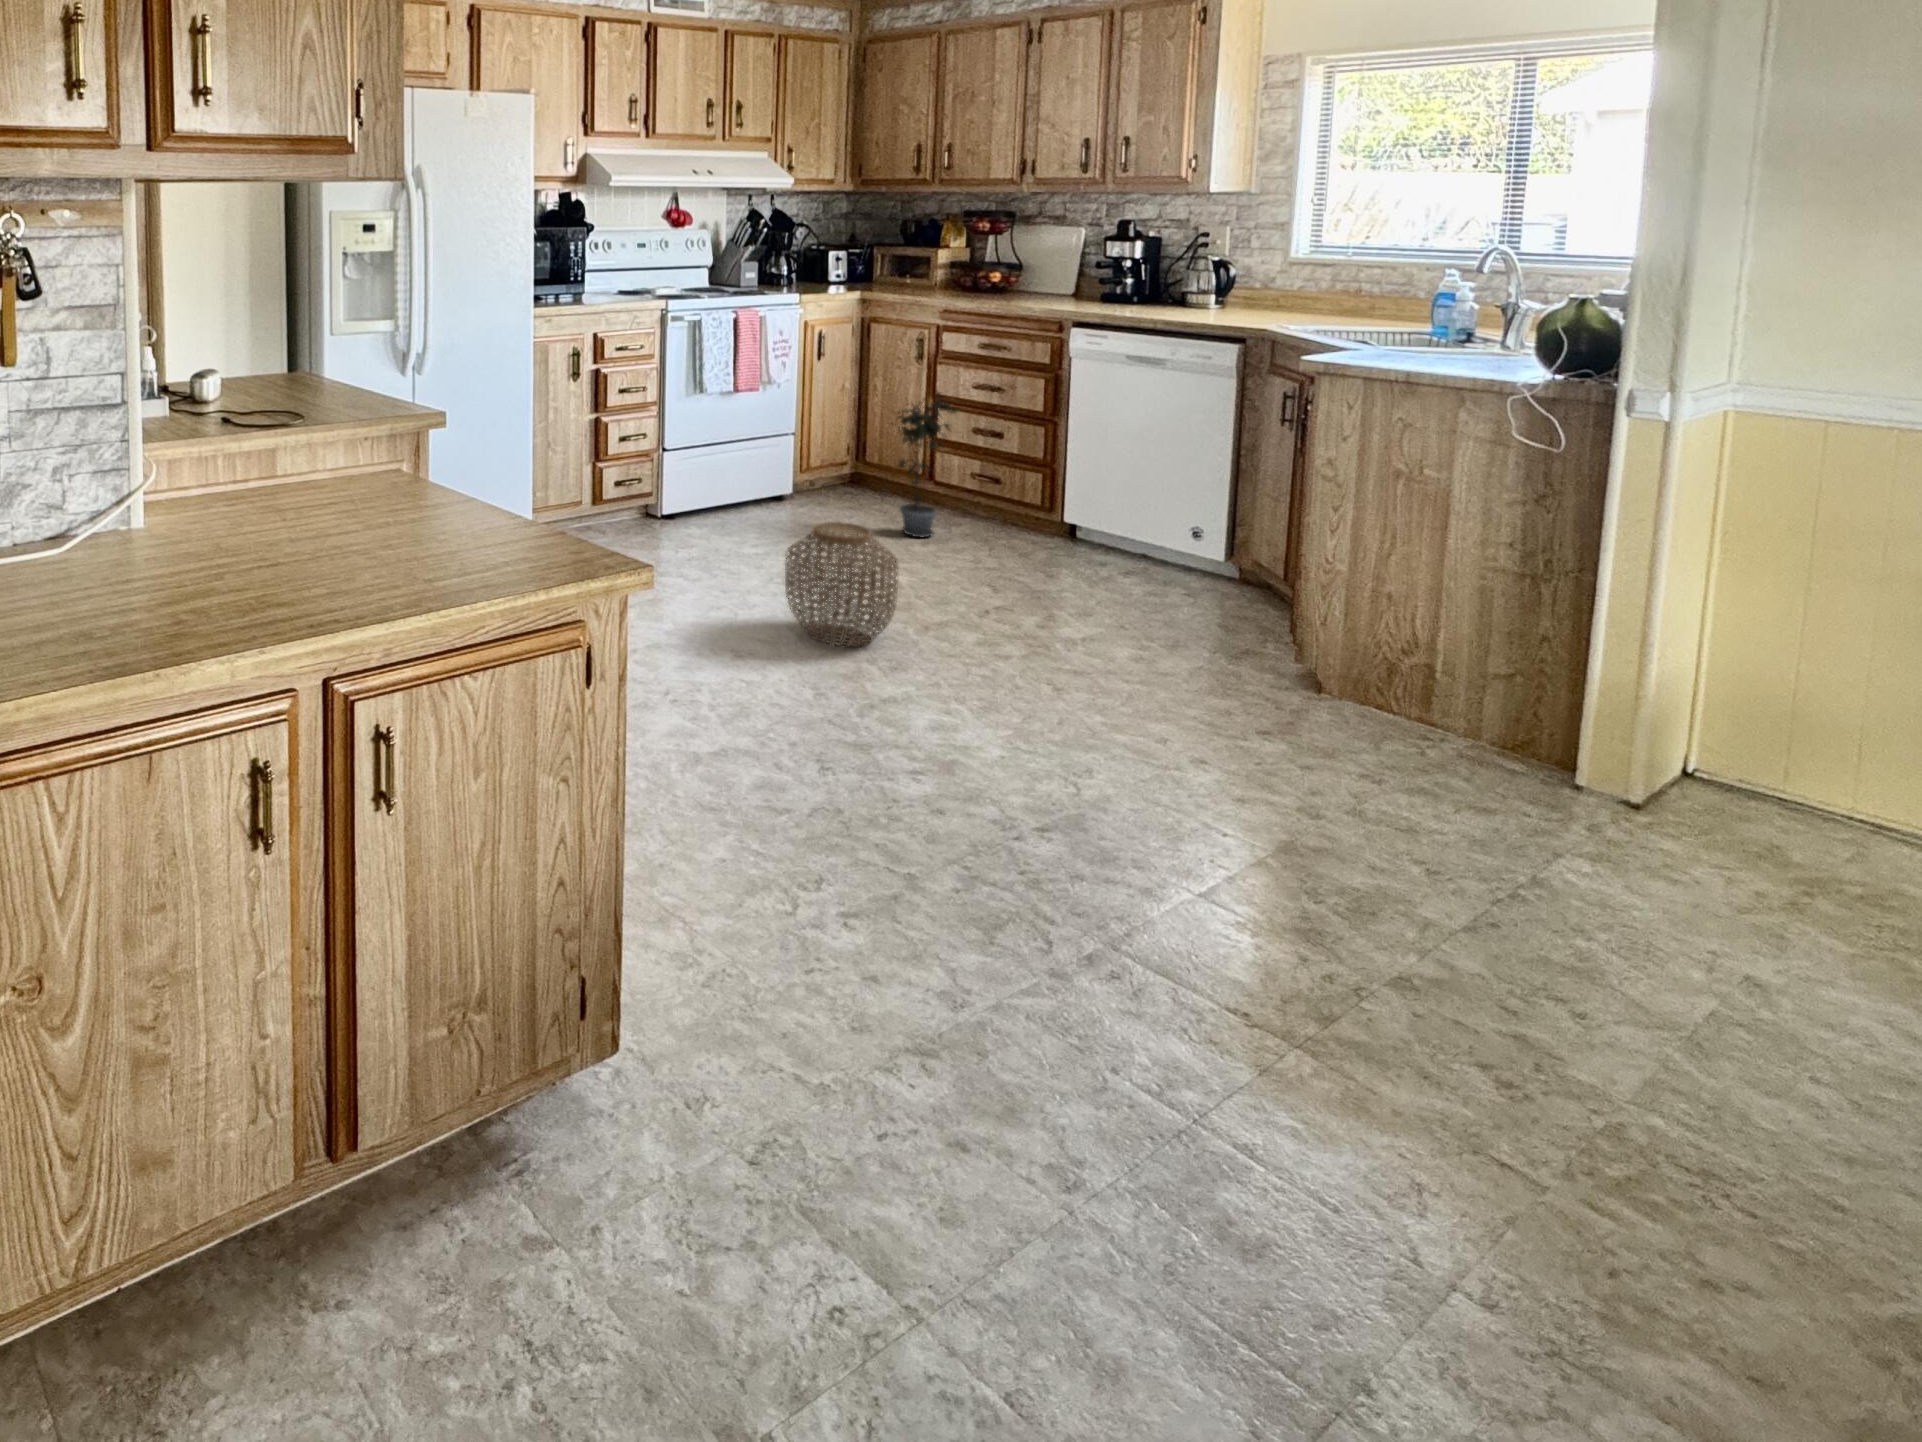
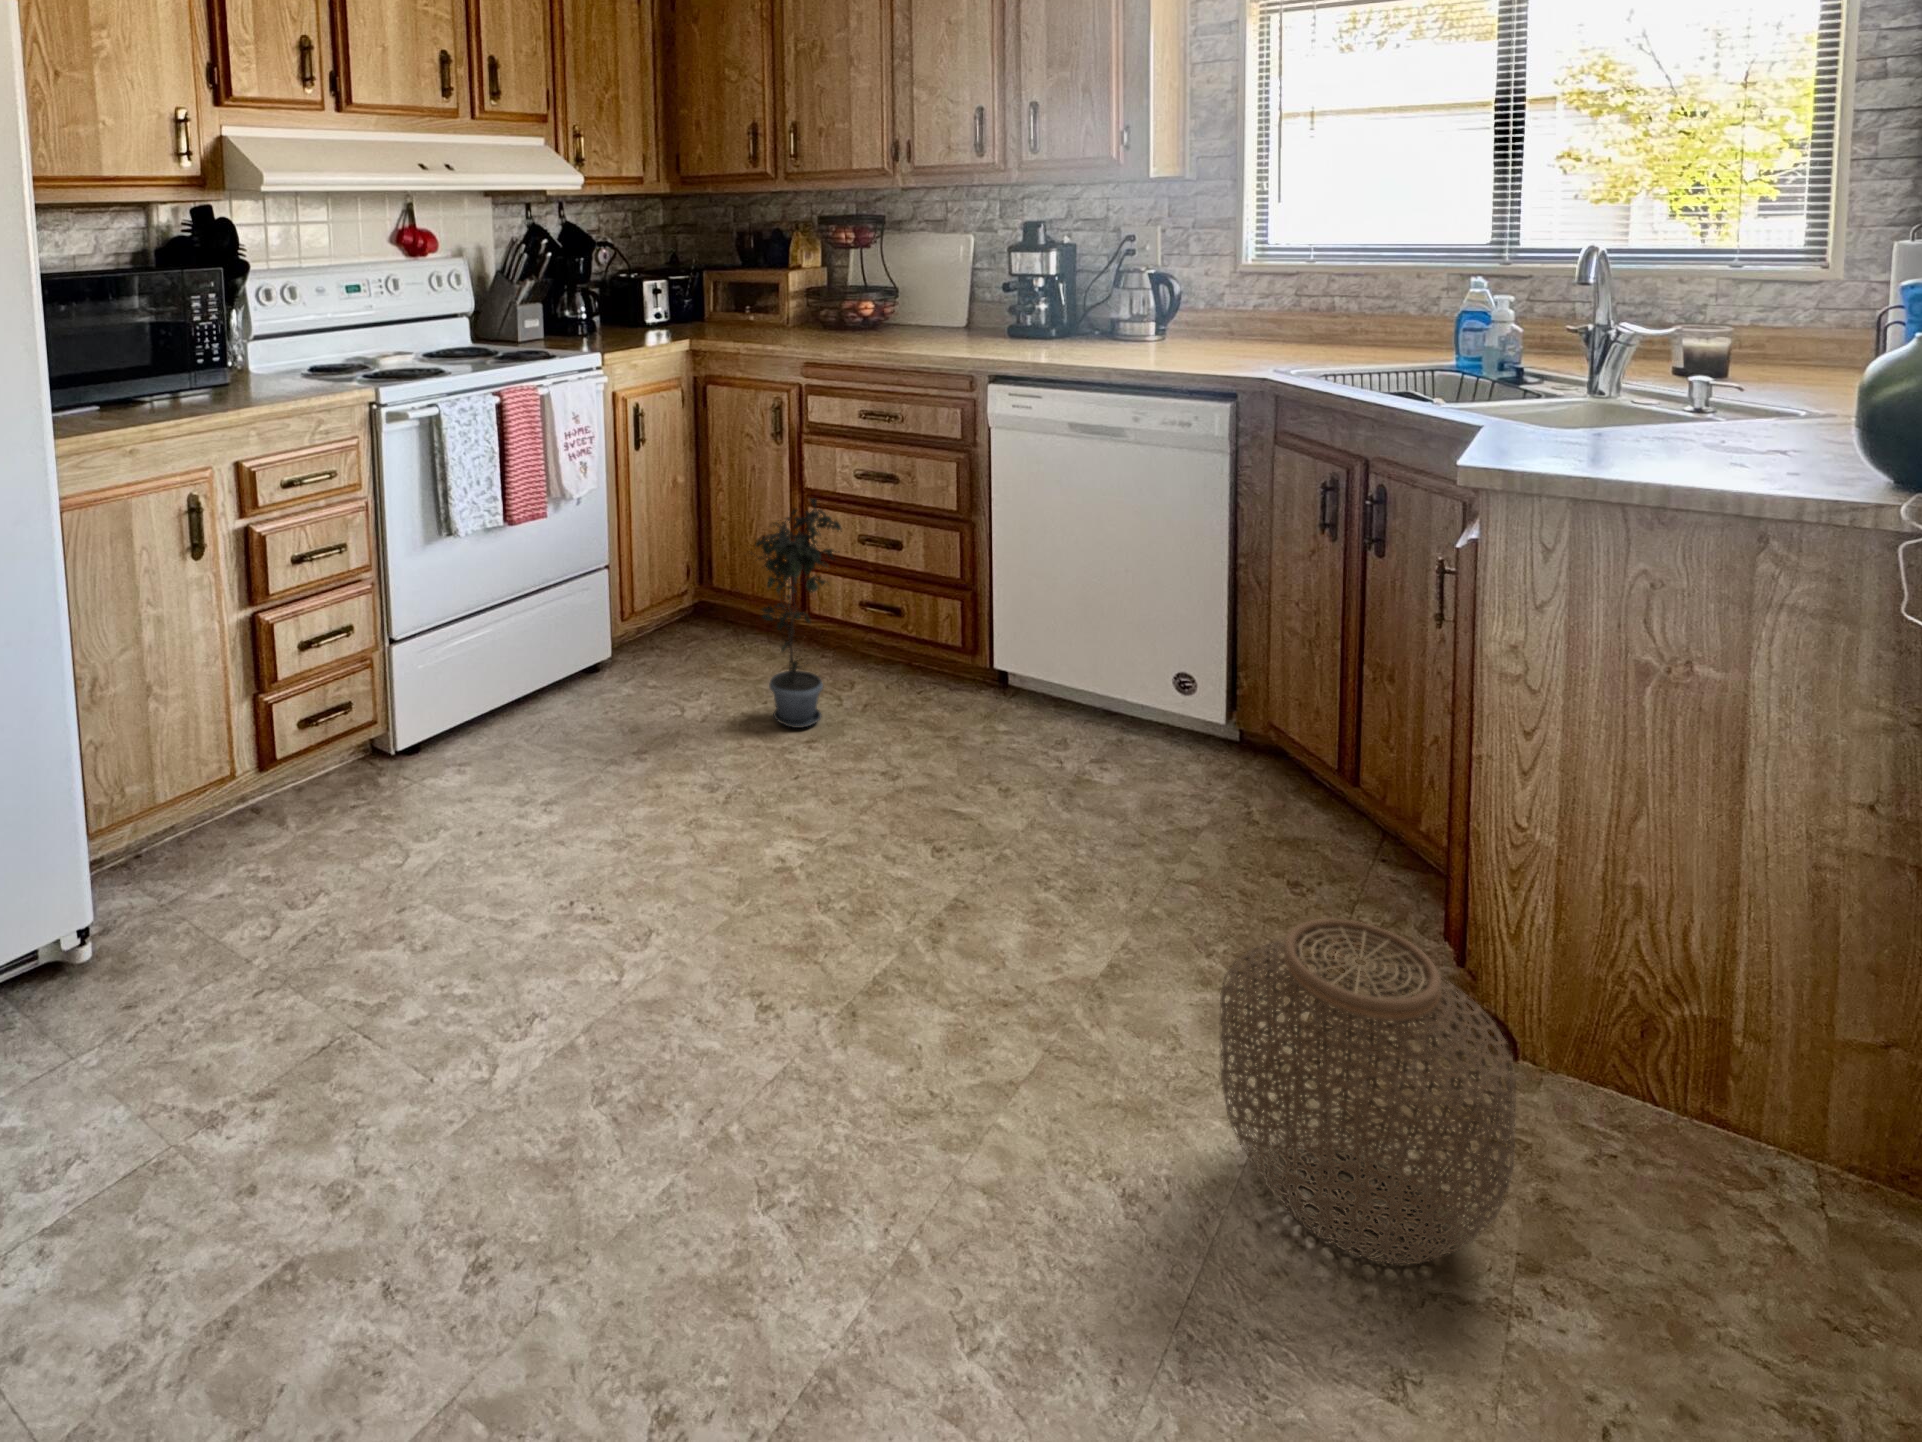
woven basket: present [785,522,898,646] -> present [1220,919,1516,1265]

